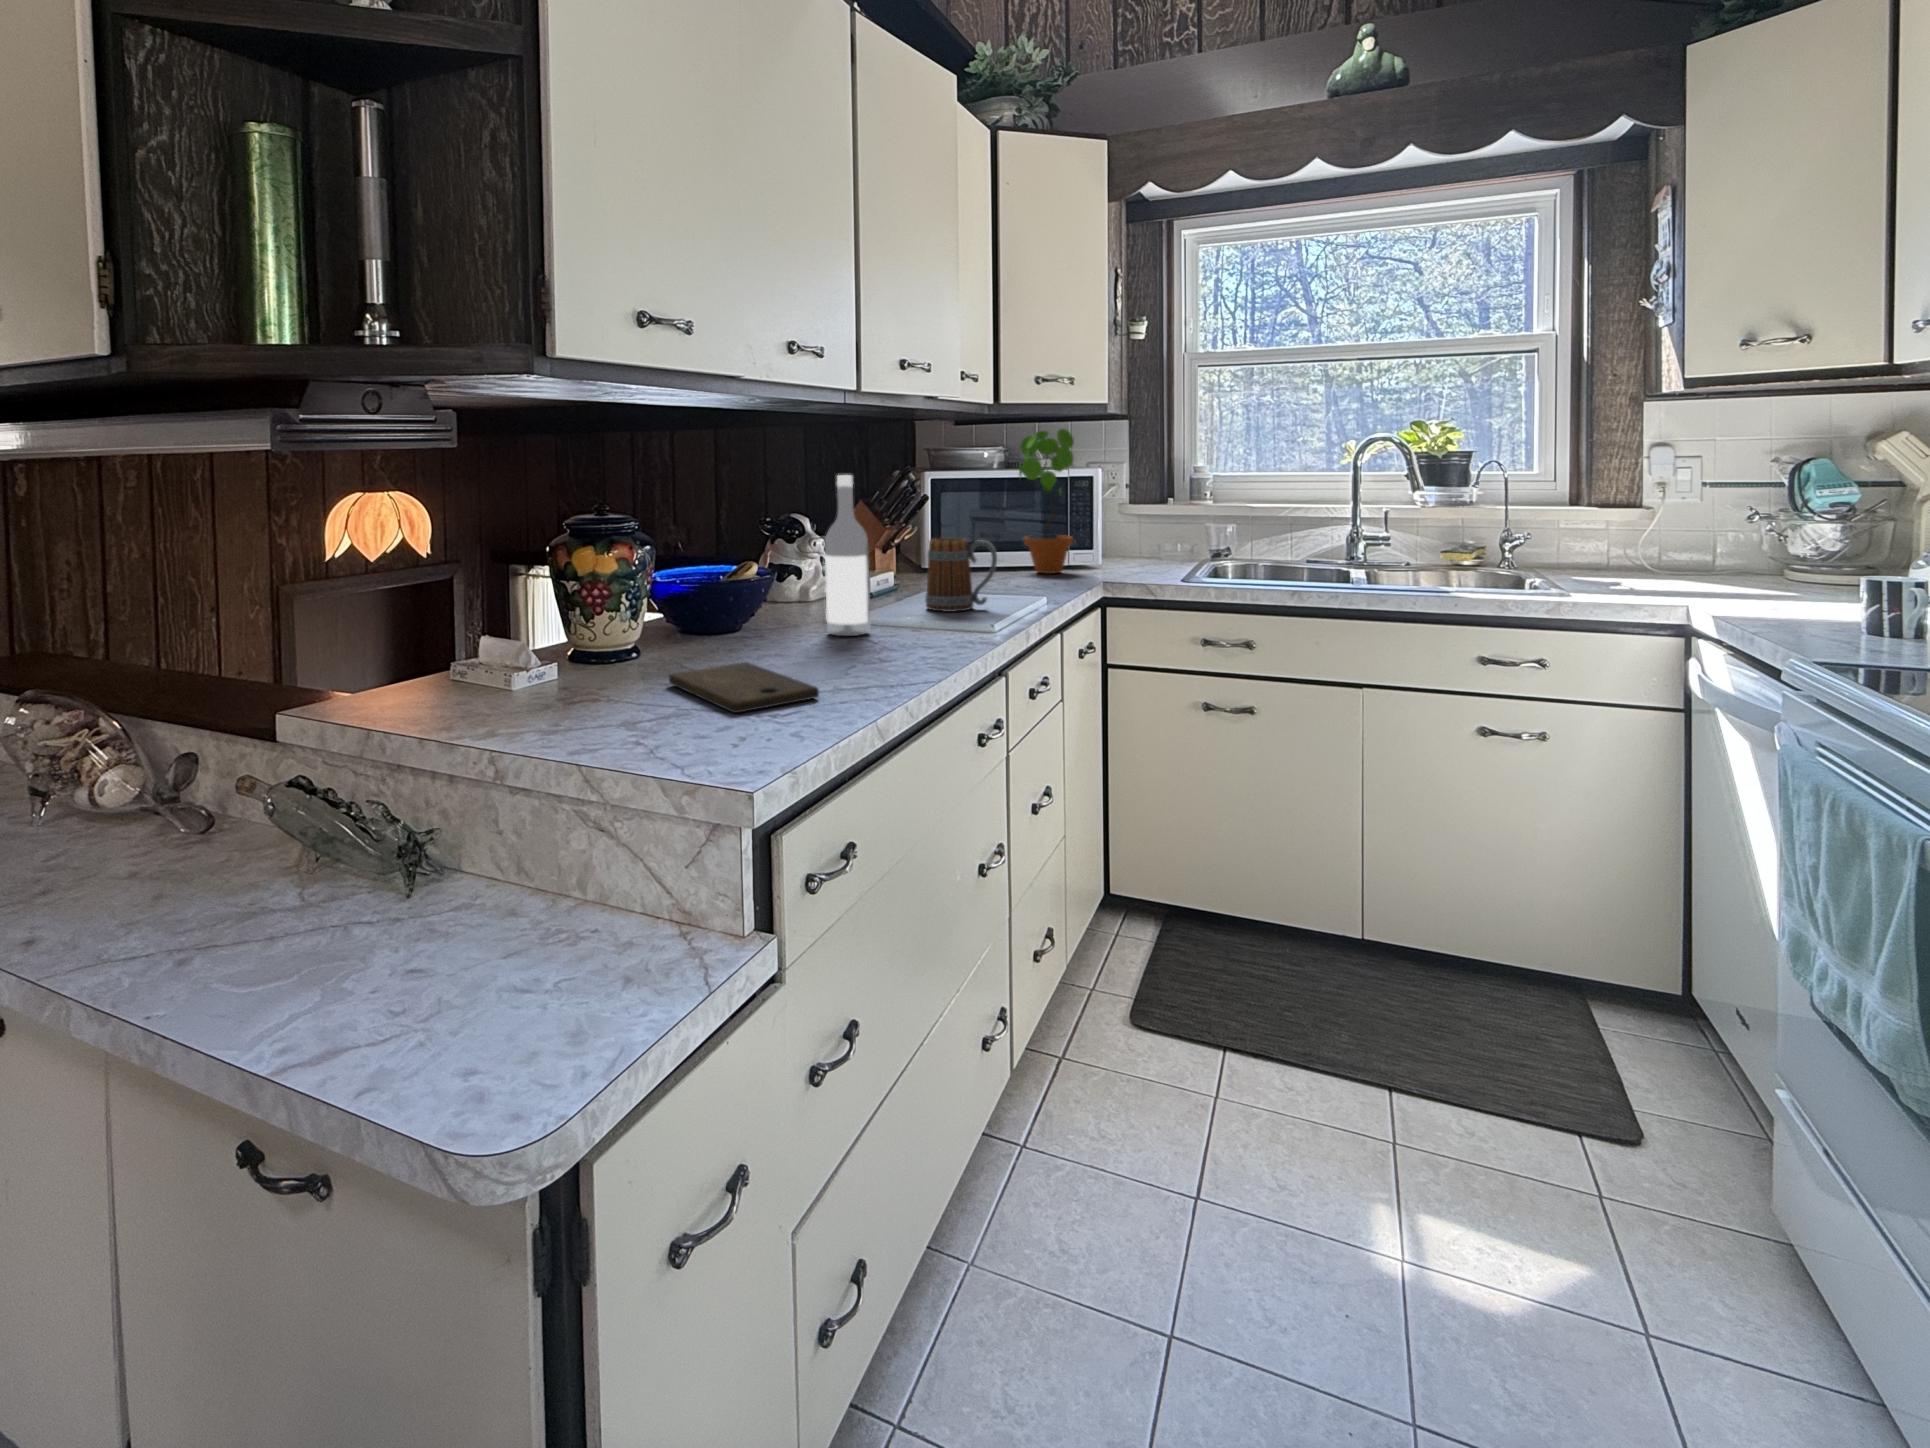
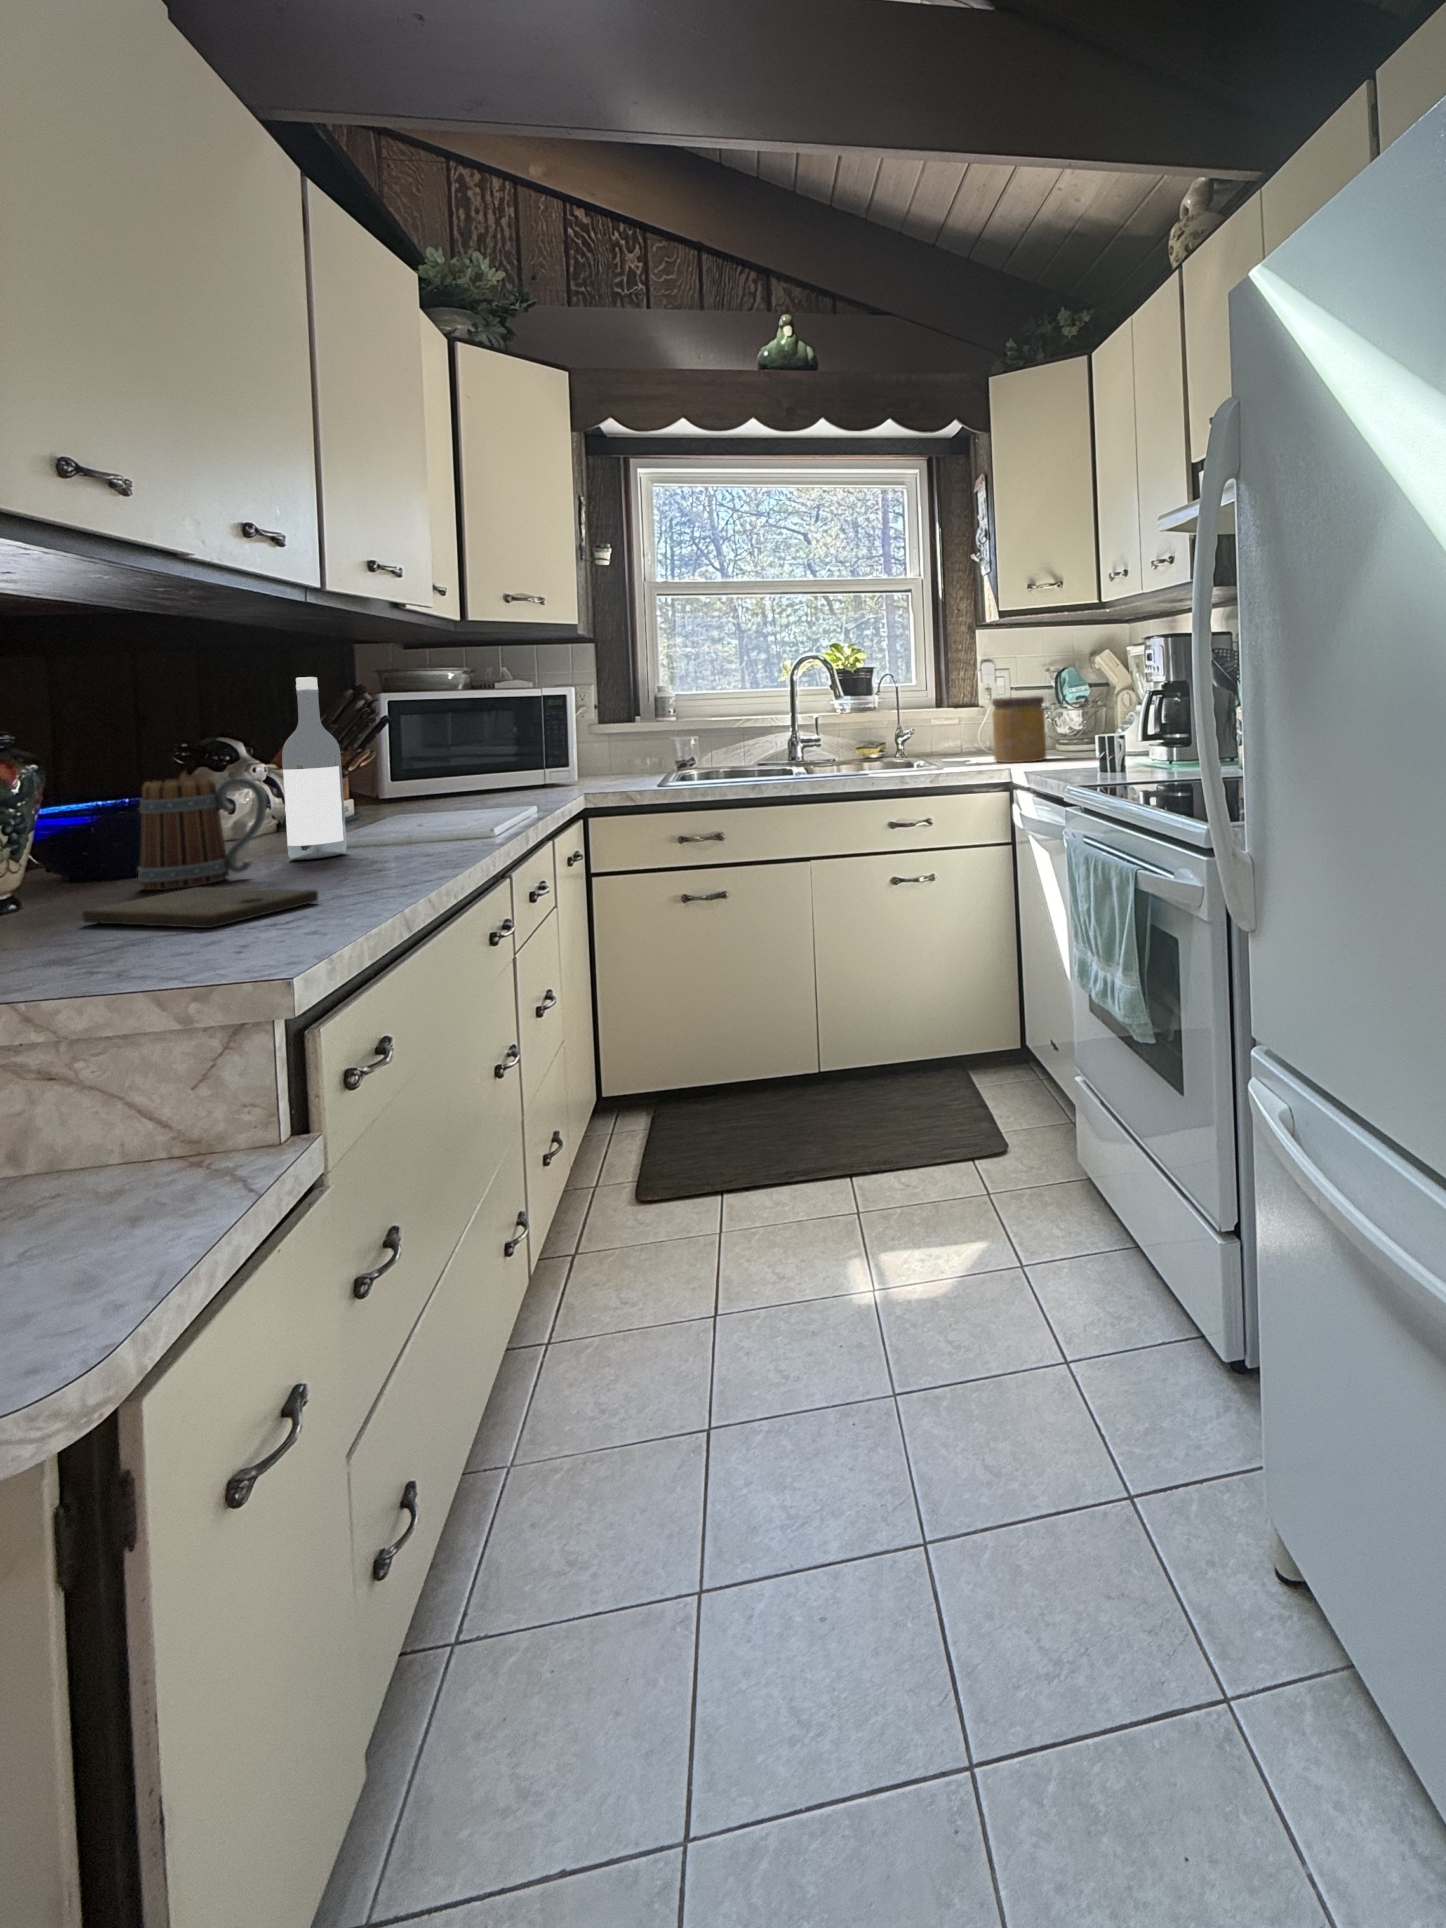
potted plant: present [1019,429,1074,574] -> none [491,648,552,794]
jar: none [1662,501,1765,598] -> present [991,696,1047,763]
mug: present [925,538,997,612] -> present [138,778,267,890]

